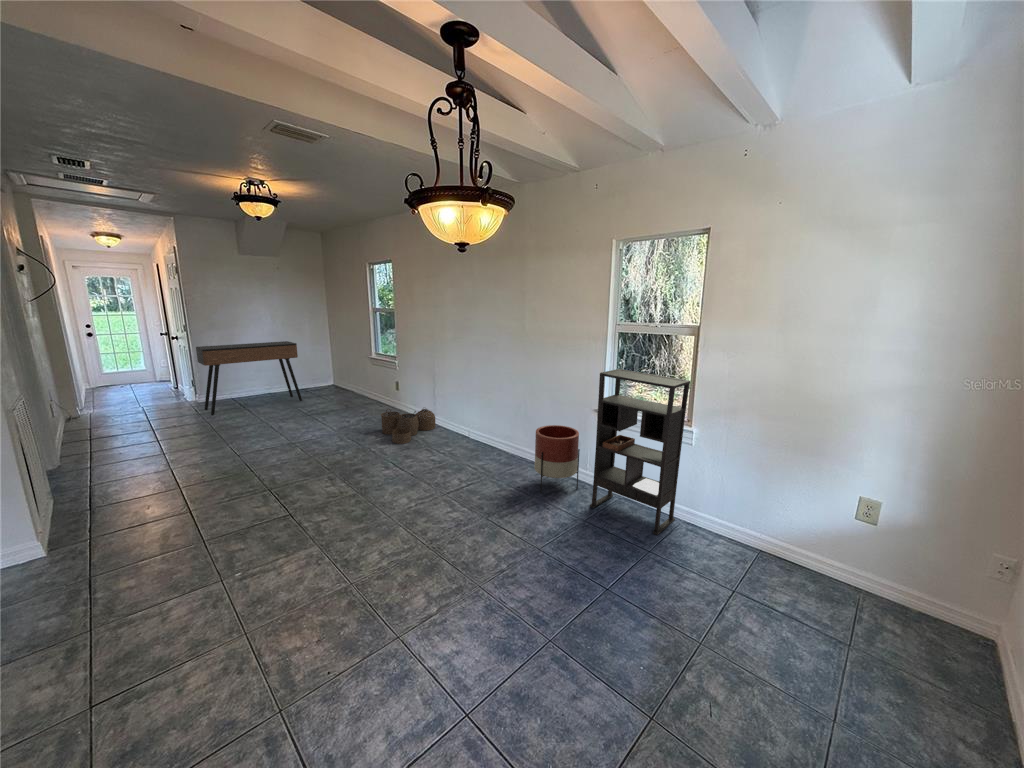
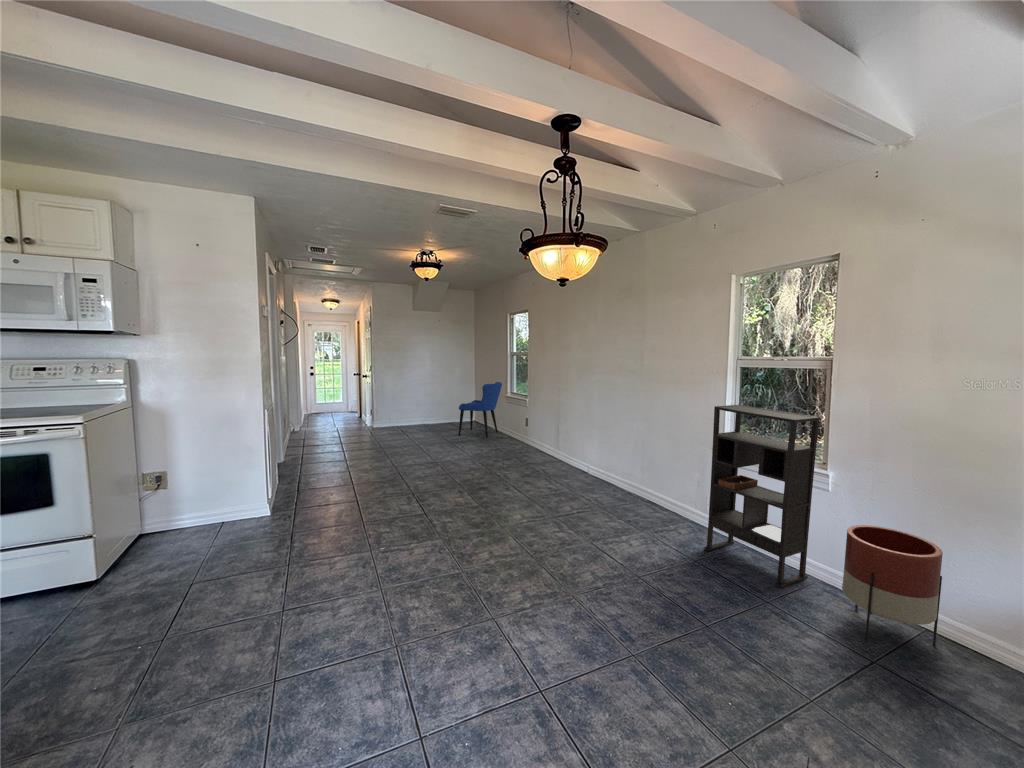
console table: present [196,341,302,415] -> none [377,381,449,437]
dining chair: none [312,341,363,405] -> present [458,382,502,438]
woven basket: present [381,409,436,444] -> none [510,441,559,473]
planter: present [534,425,580,493] -> present [842,525,943,645]

